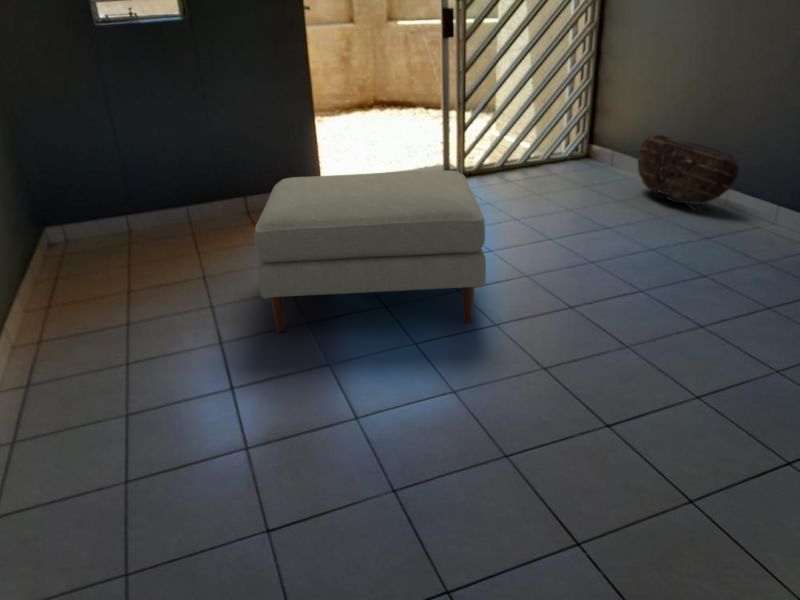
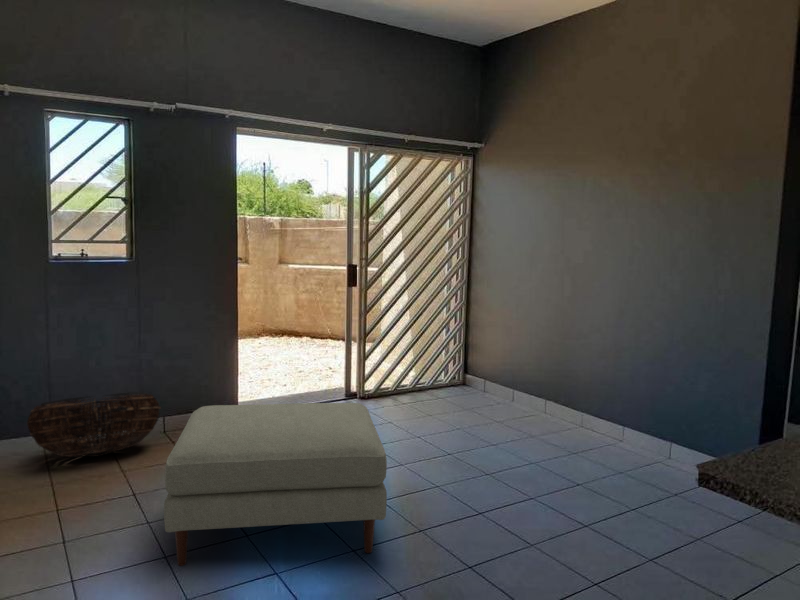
basket: present [637,135,738,205] -> present [27,392,160,457]

